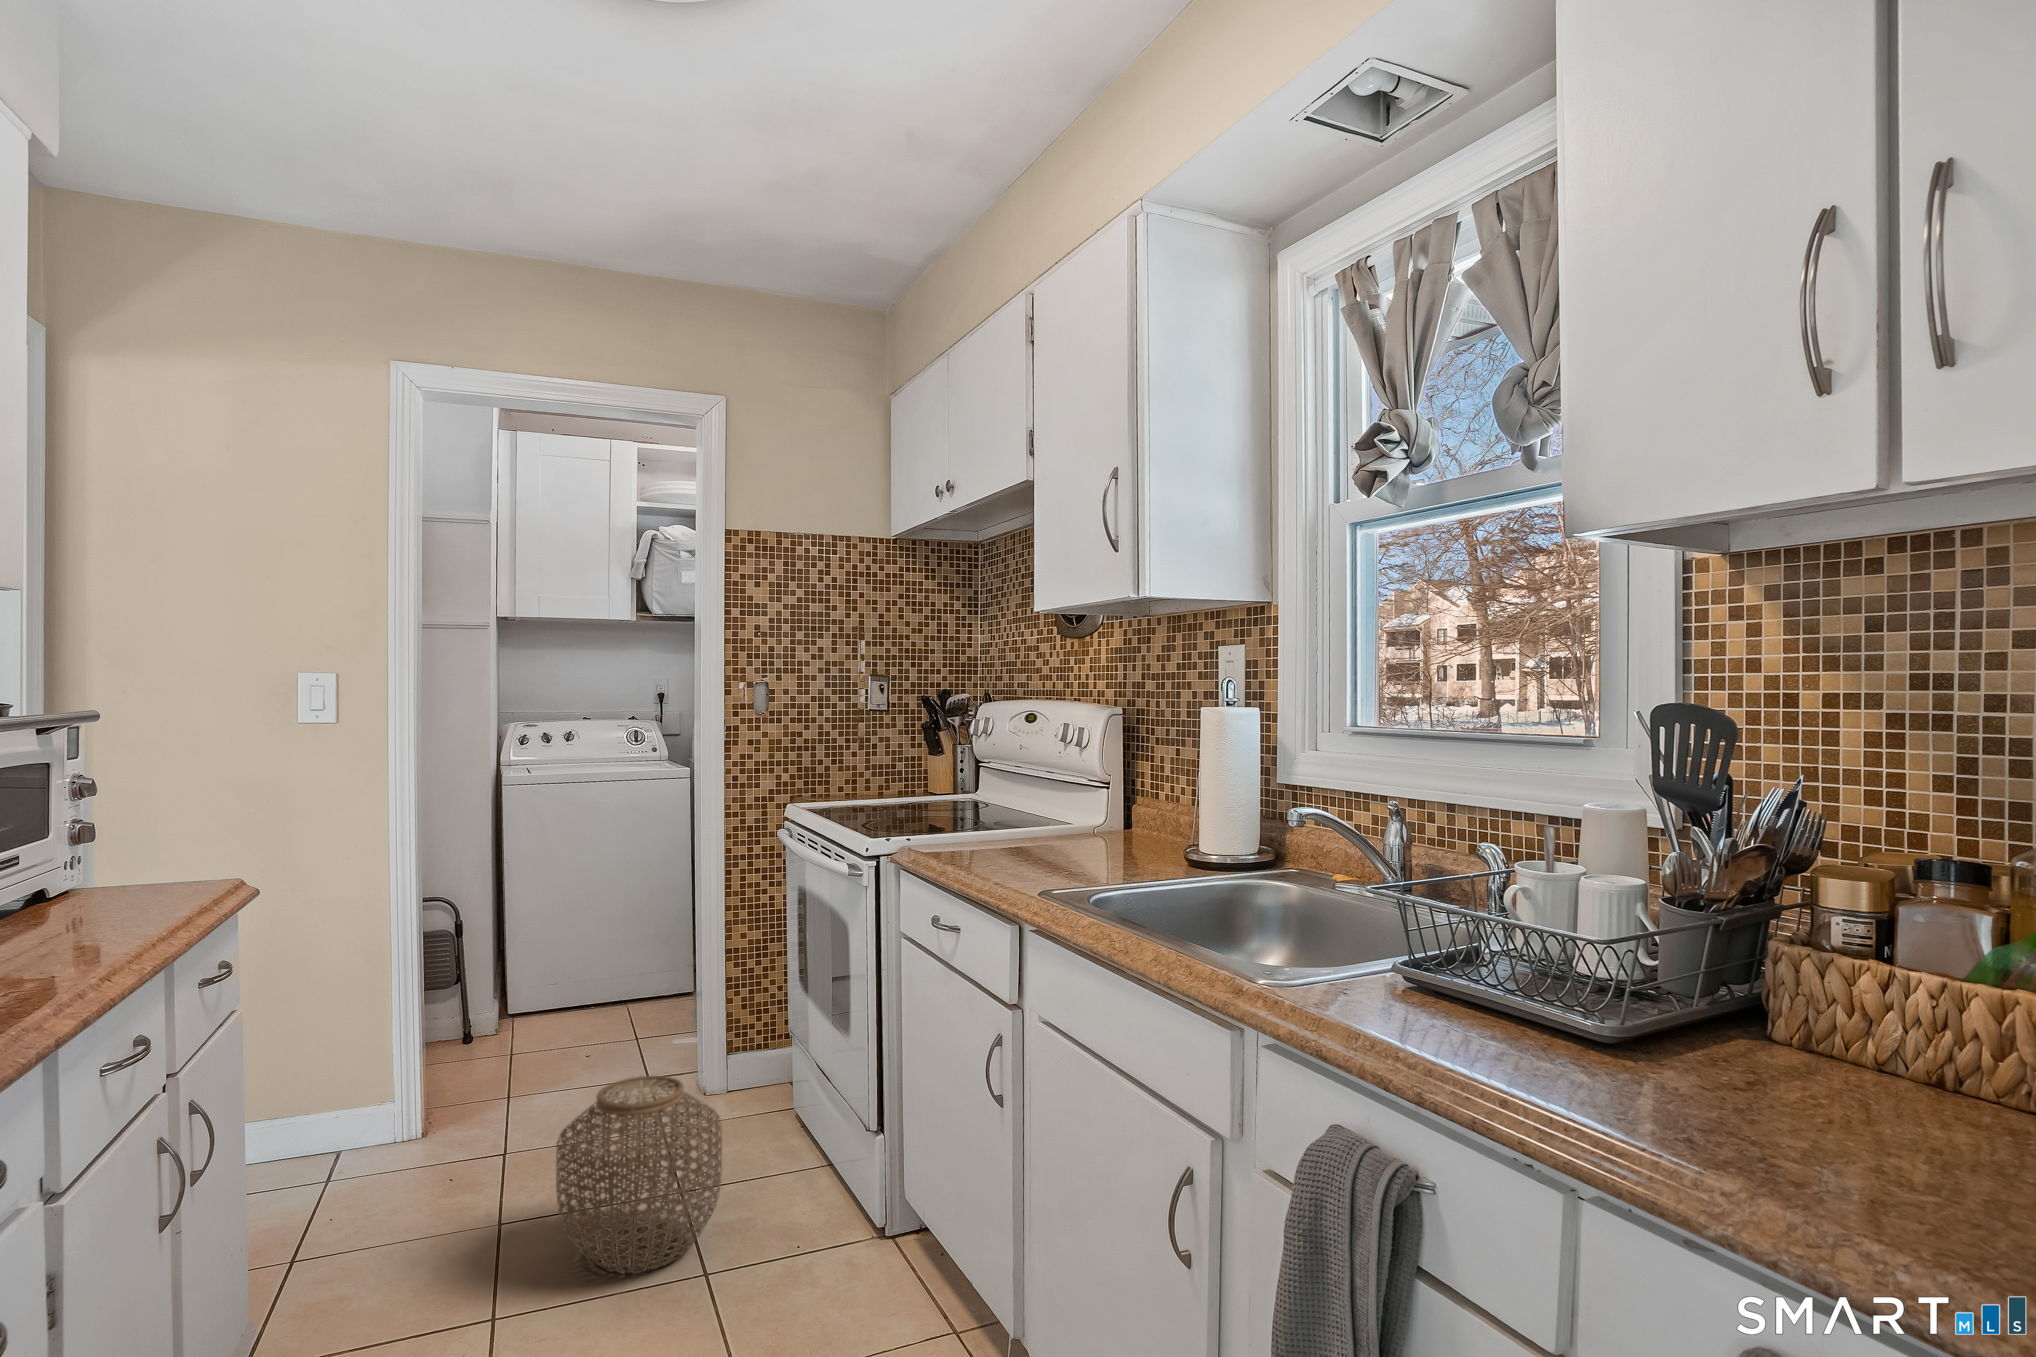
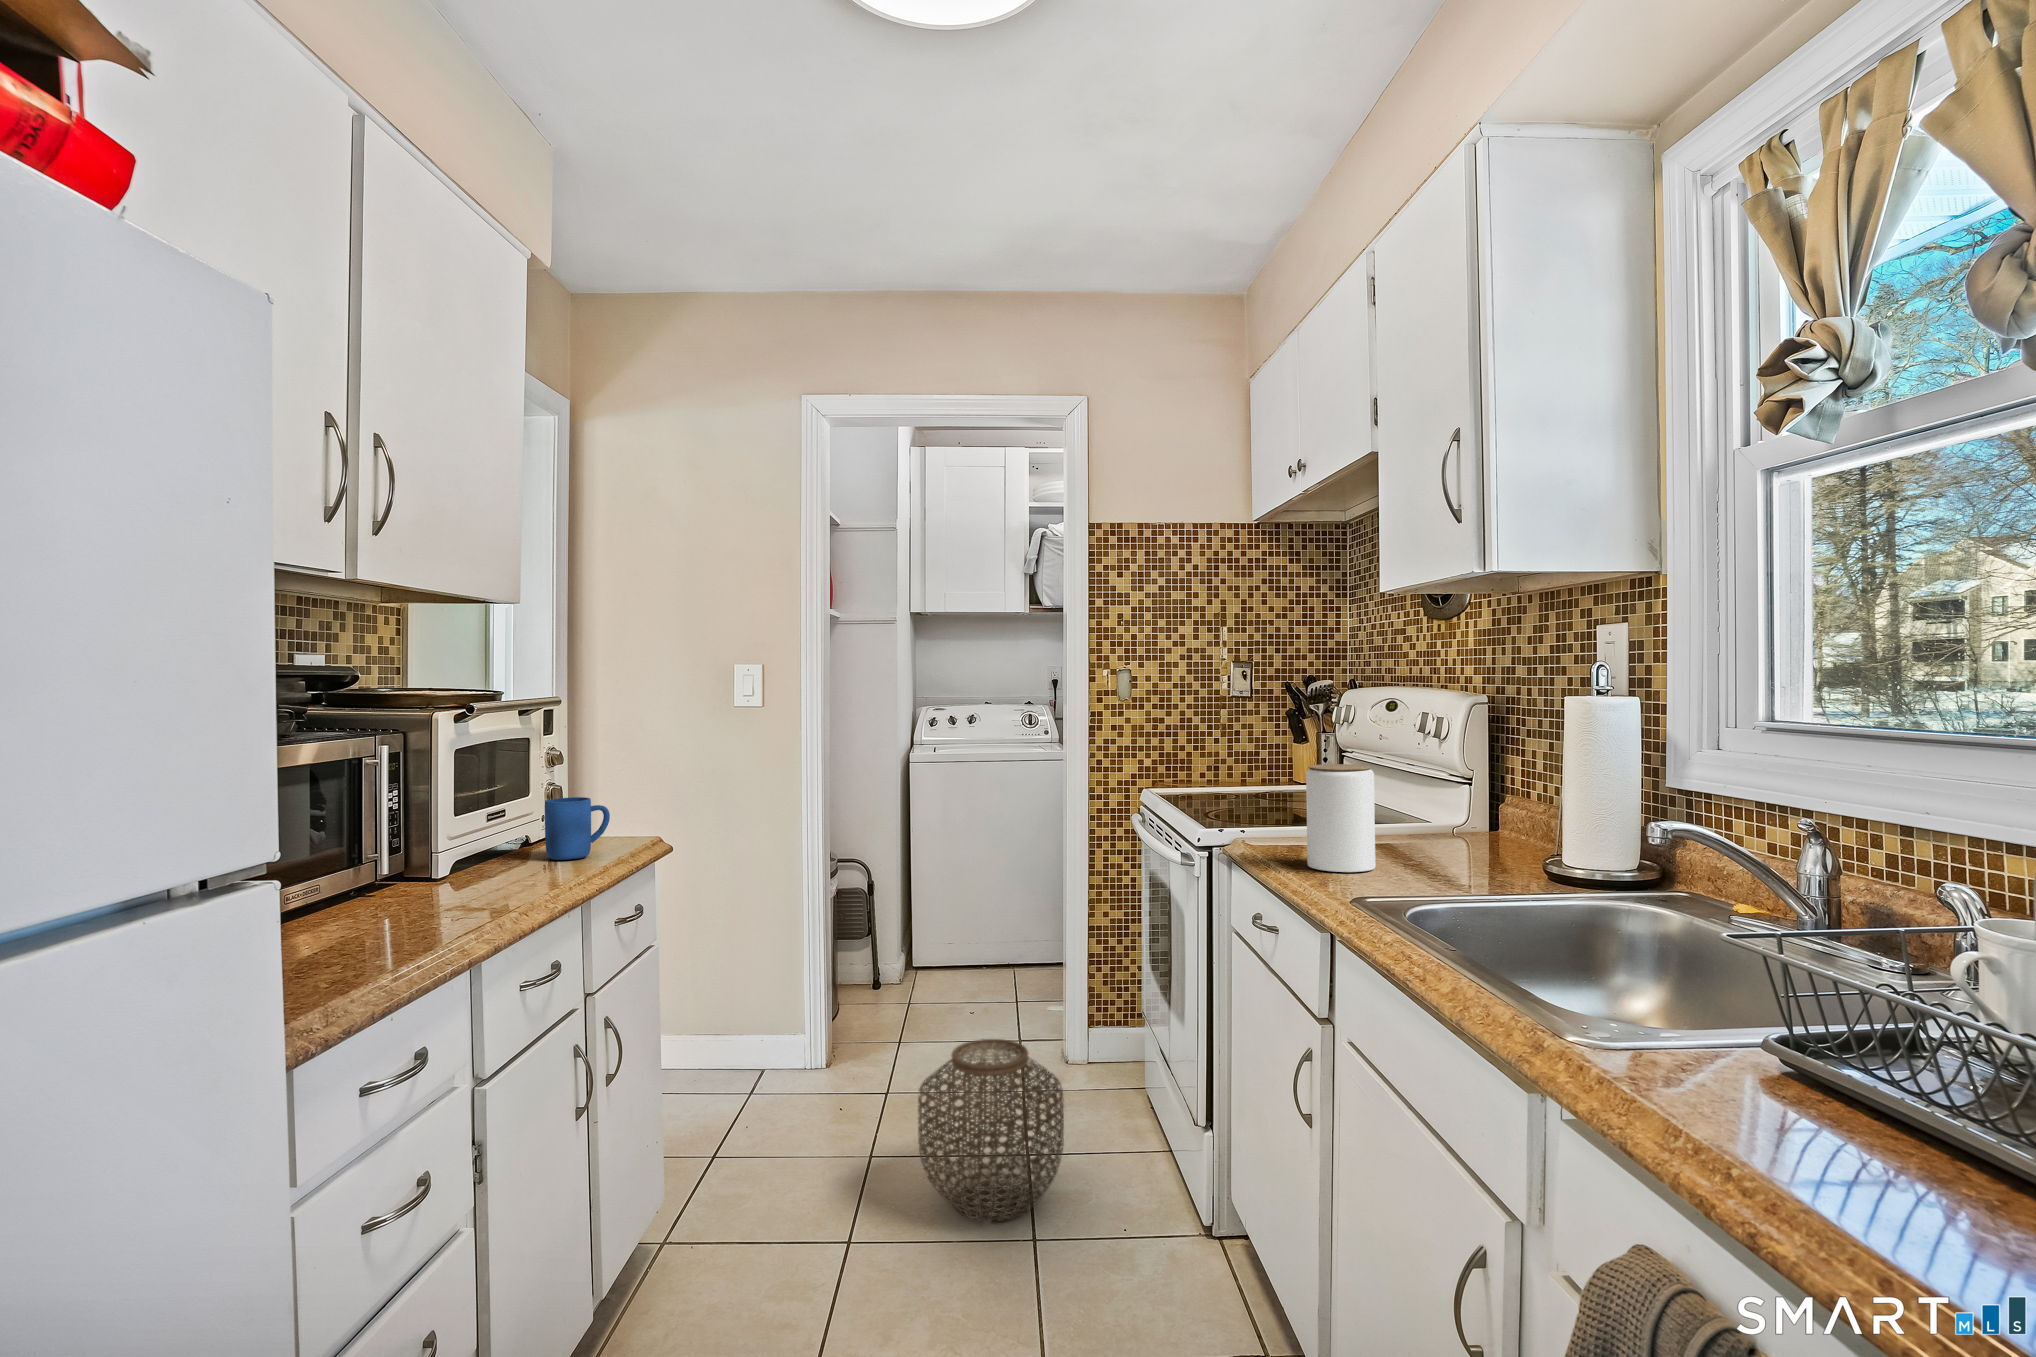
jar: none [986,770,1047,869] -> present [1306,764,1375,872]
mug: none [78,832,172,910] -> present [545,797,610,860]

